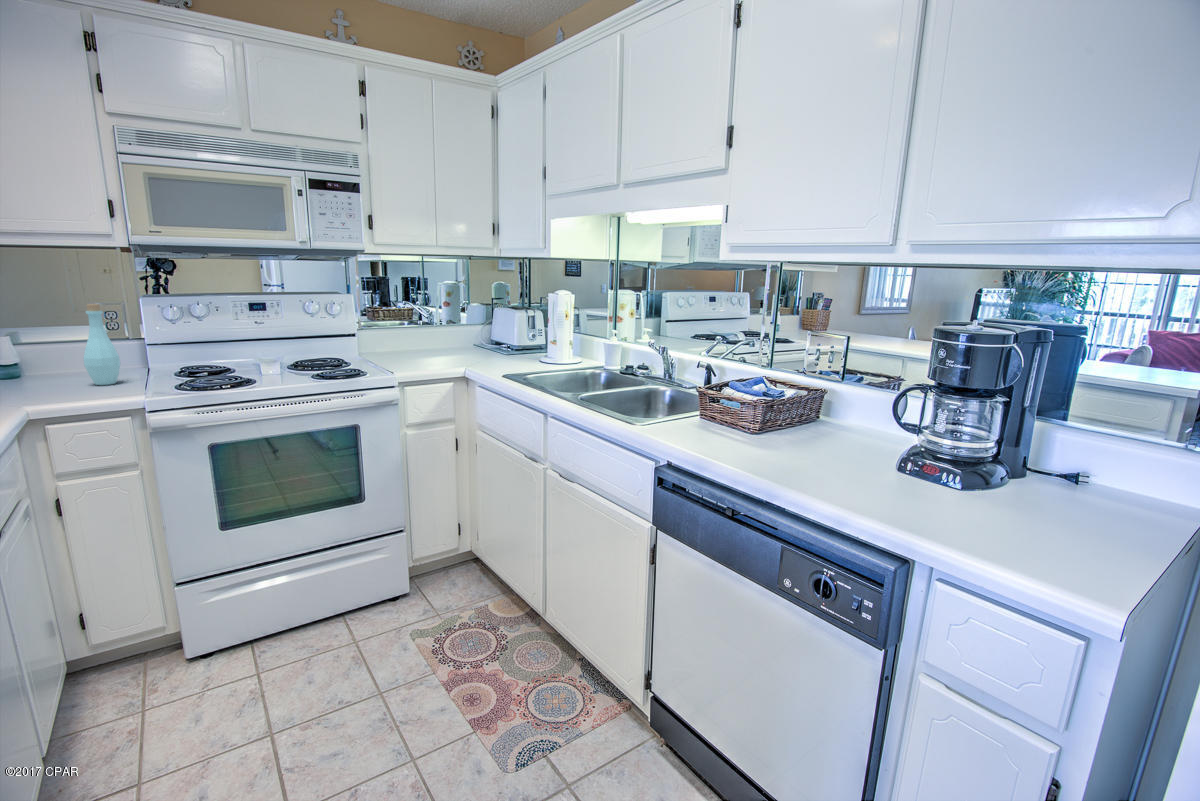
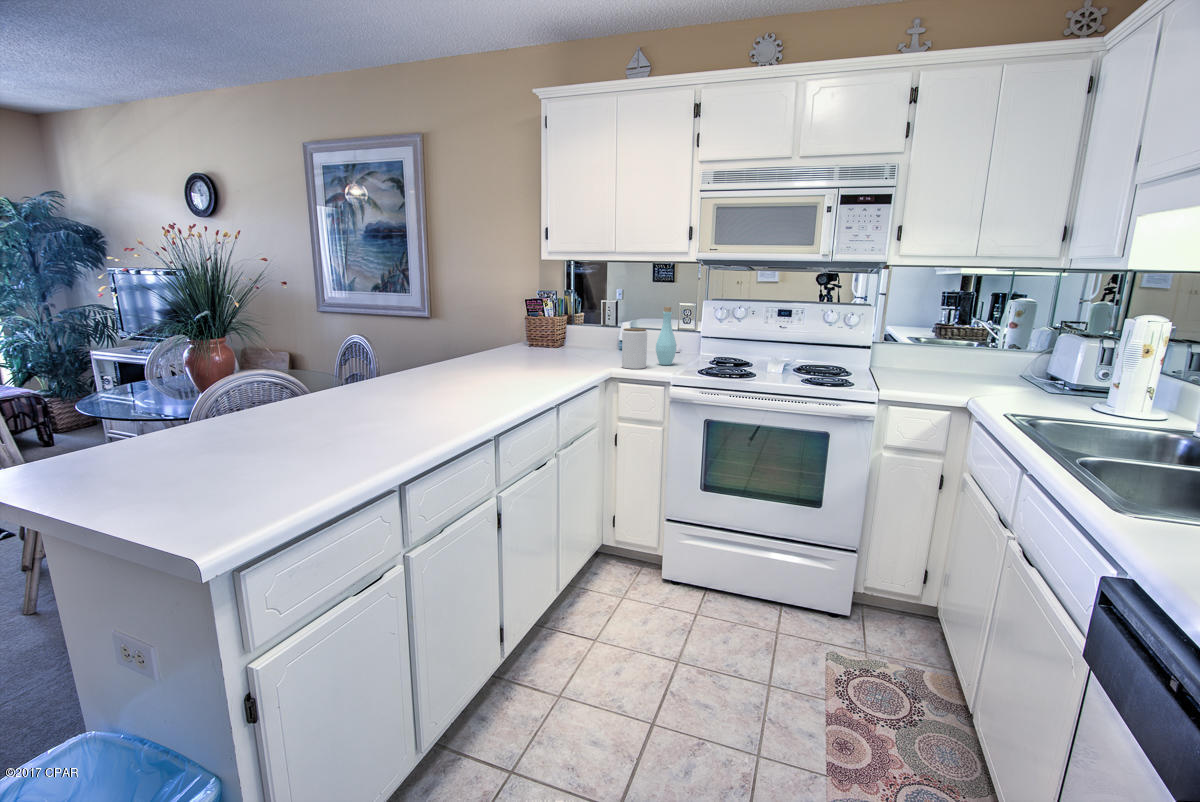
jar: none [20,337,79,398] -> present [622,328,647,369]

